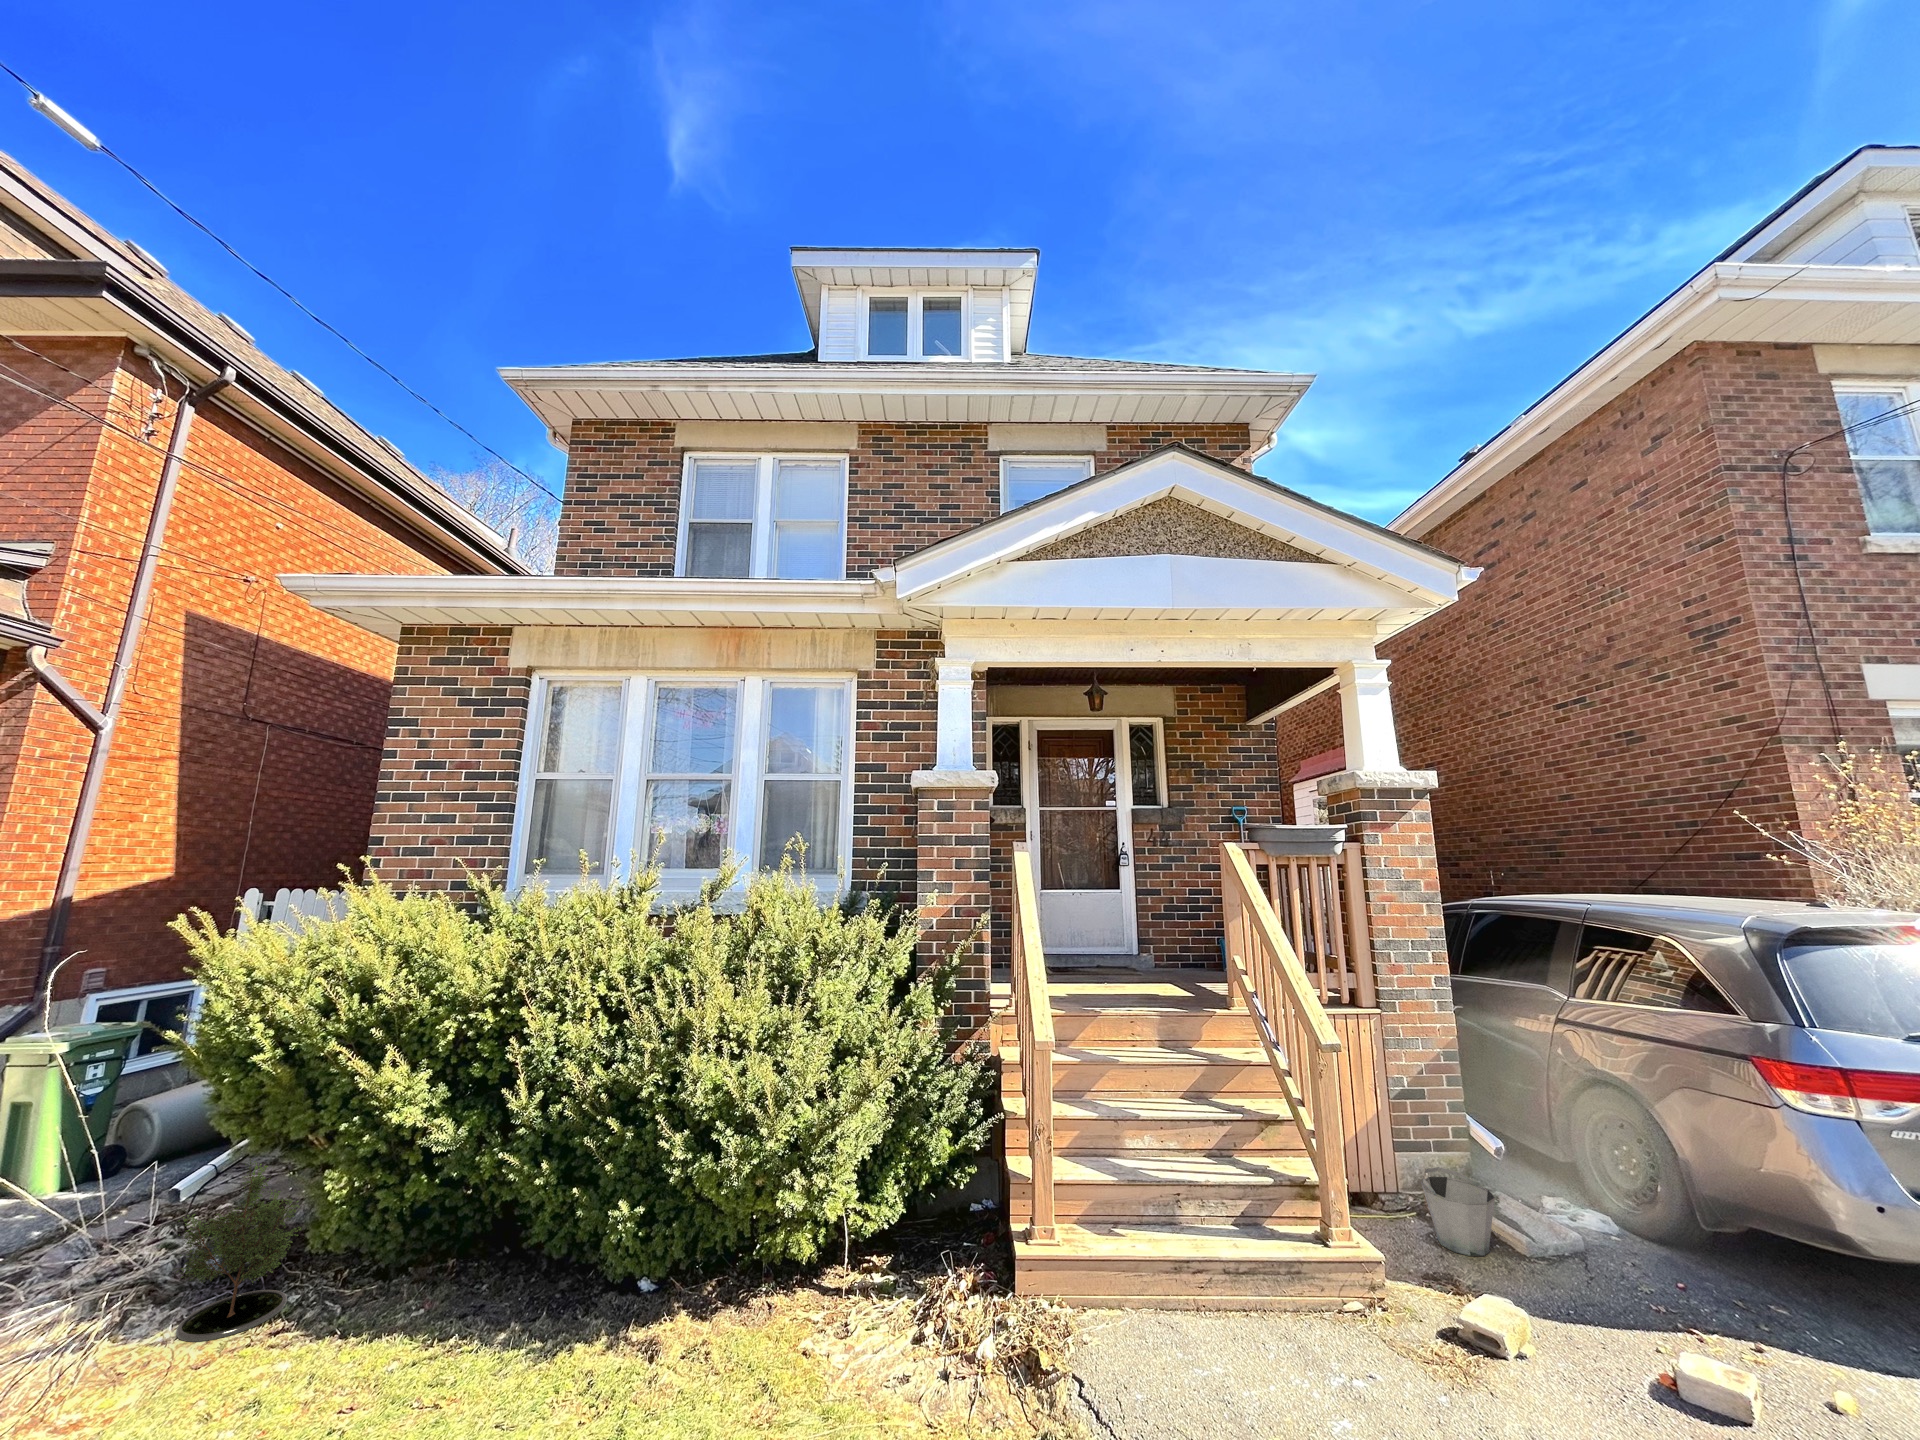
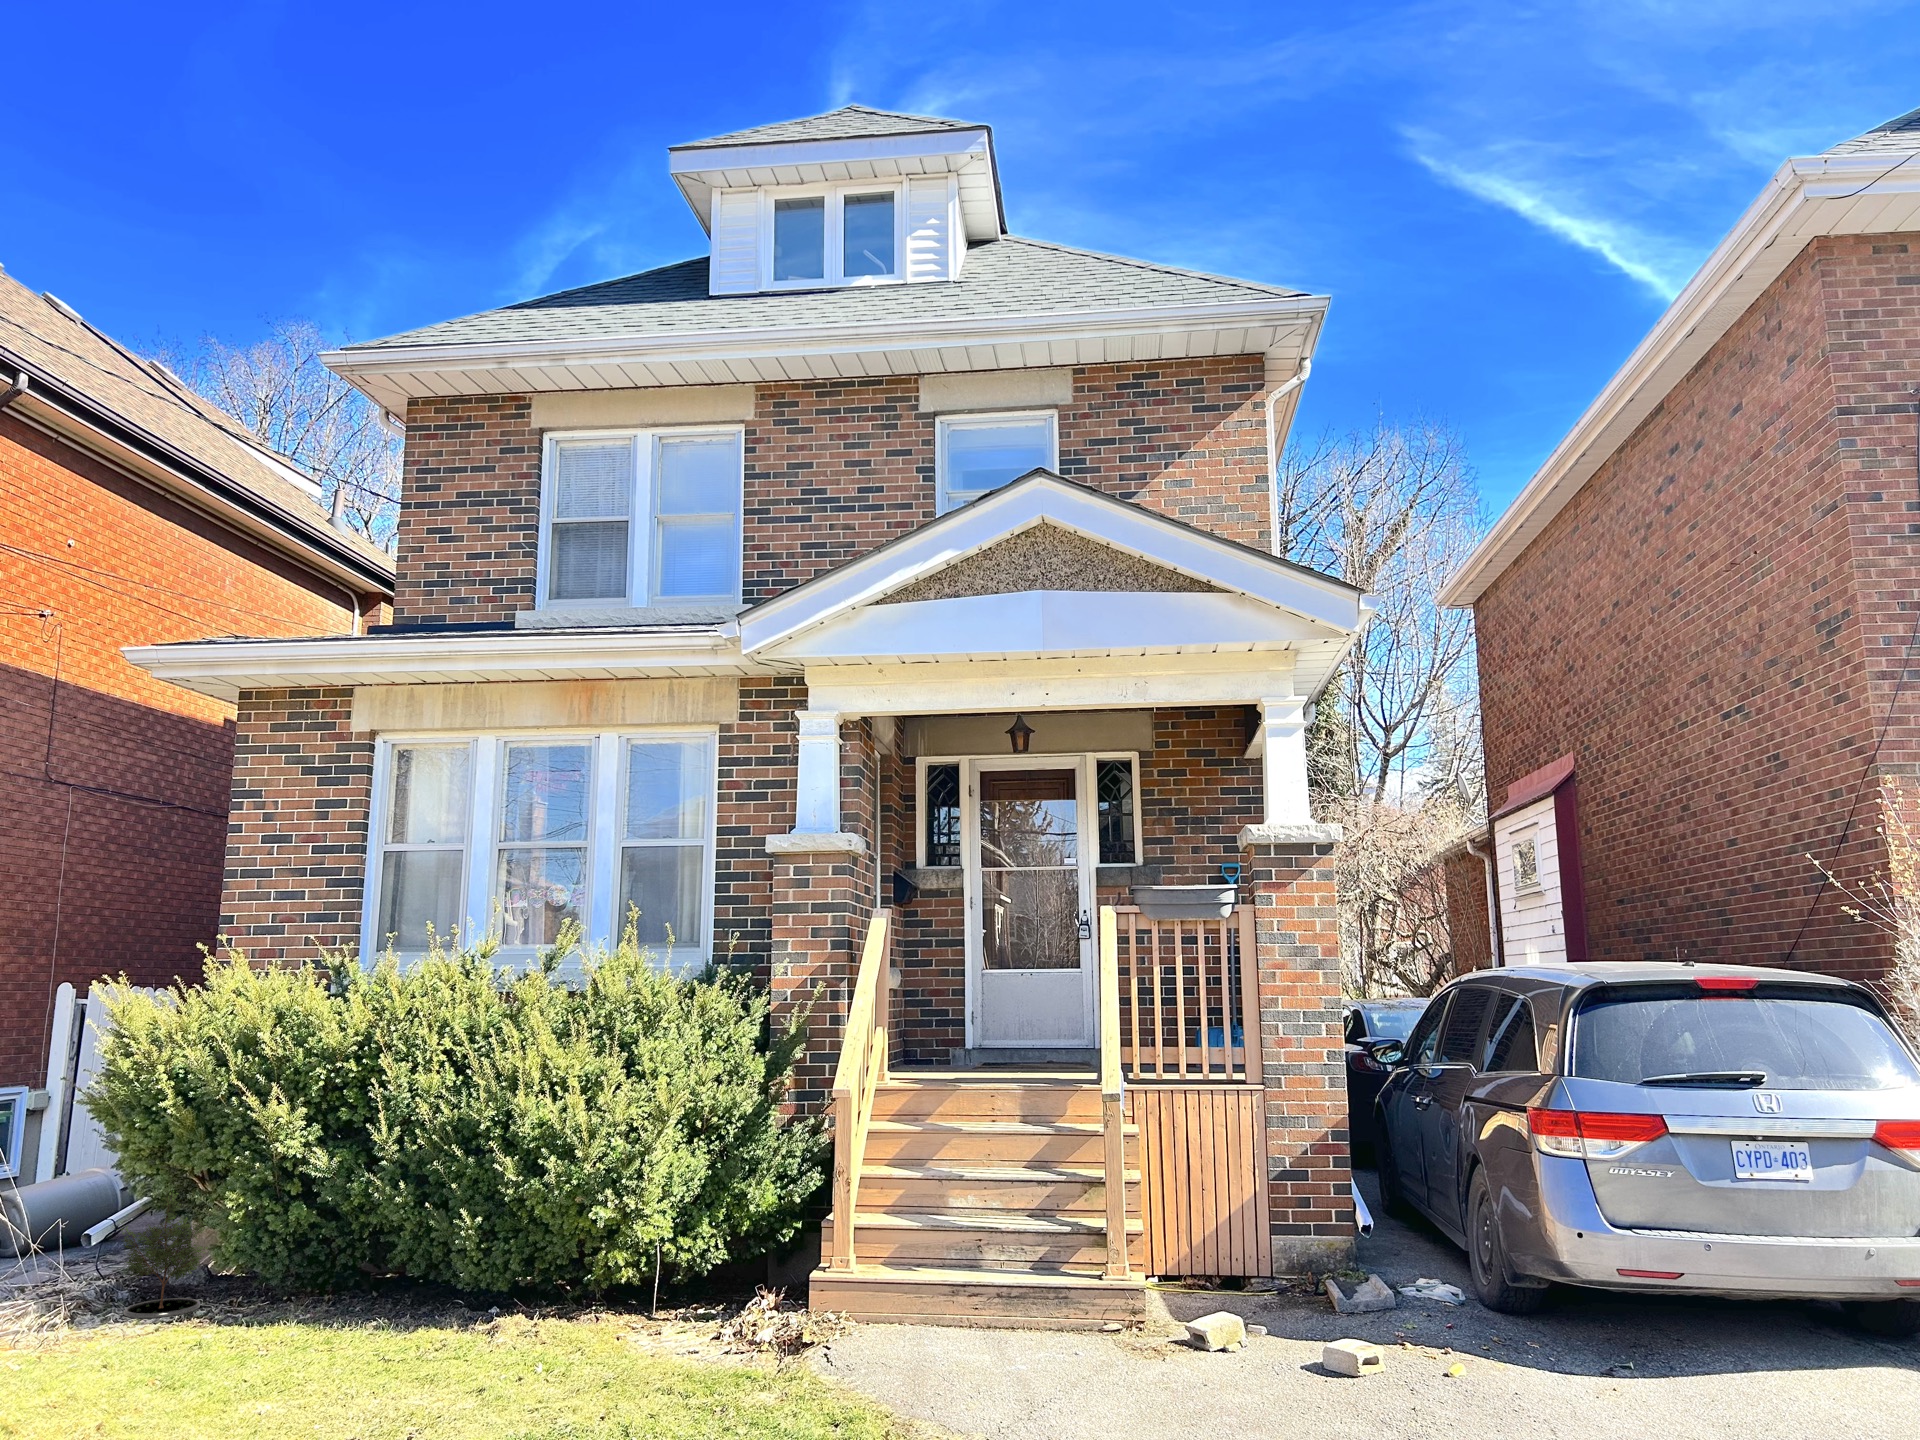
bucket: present [1421,1167,1495,1256] -> none [1240,1236,1303,1311]

